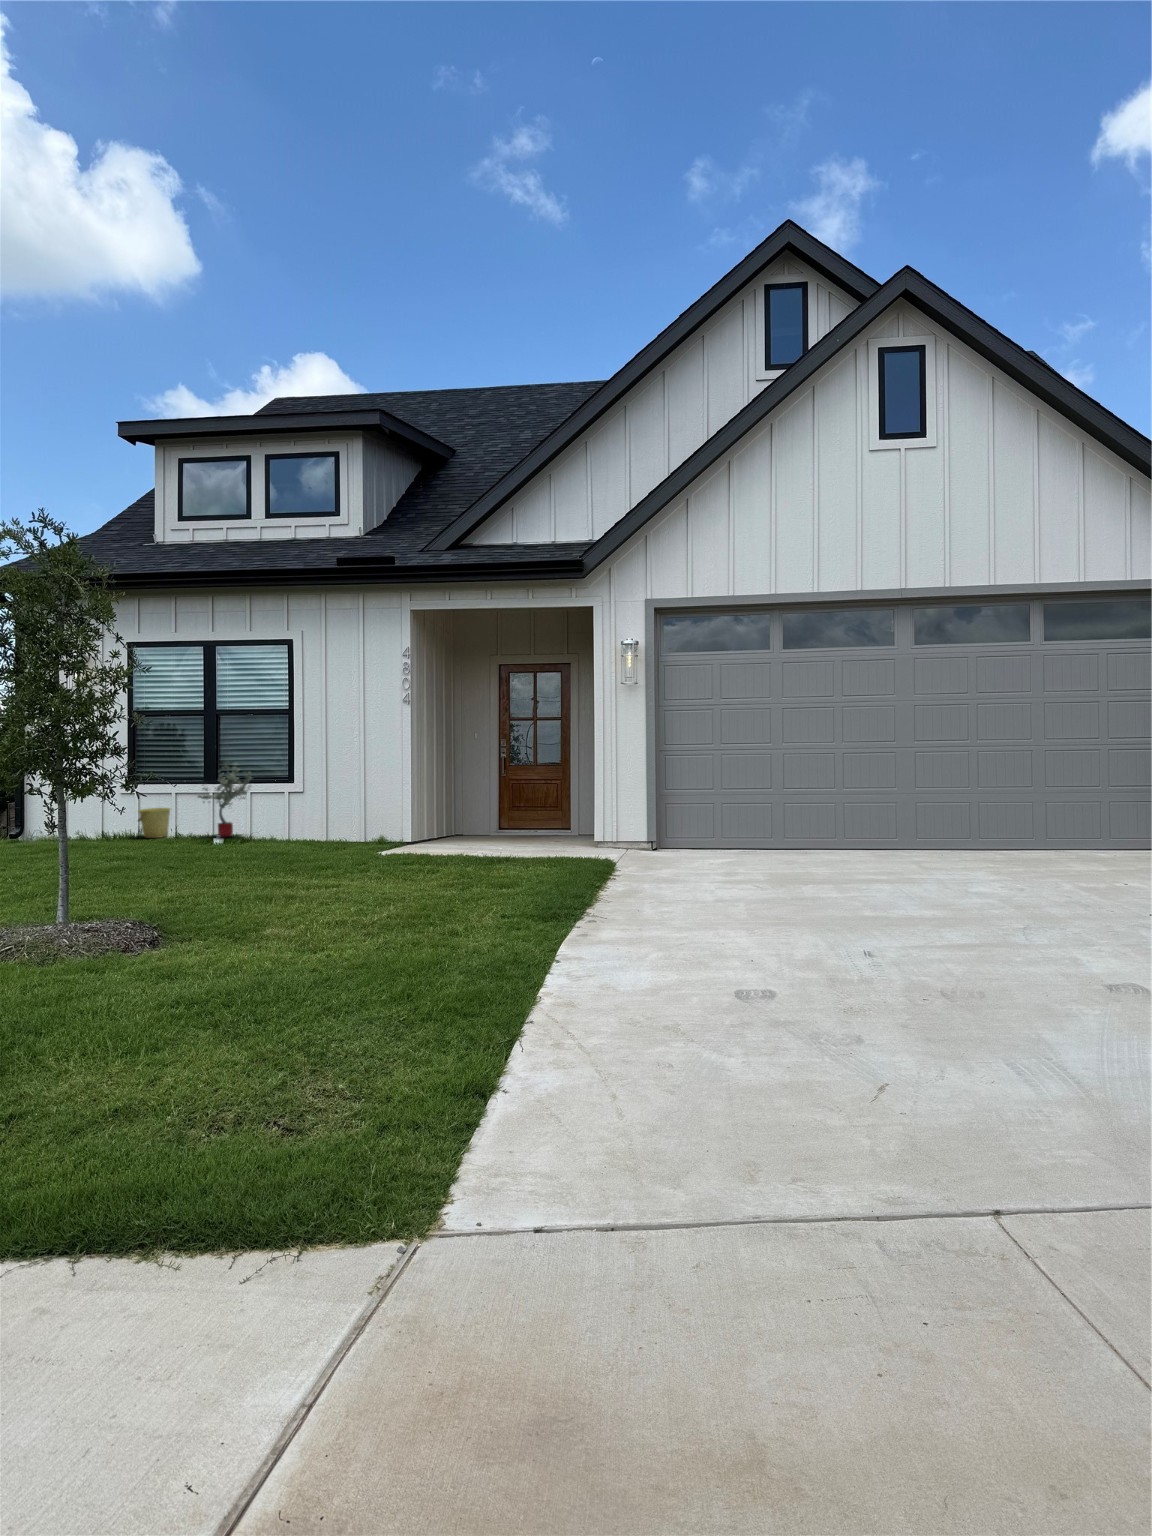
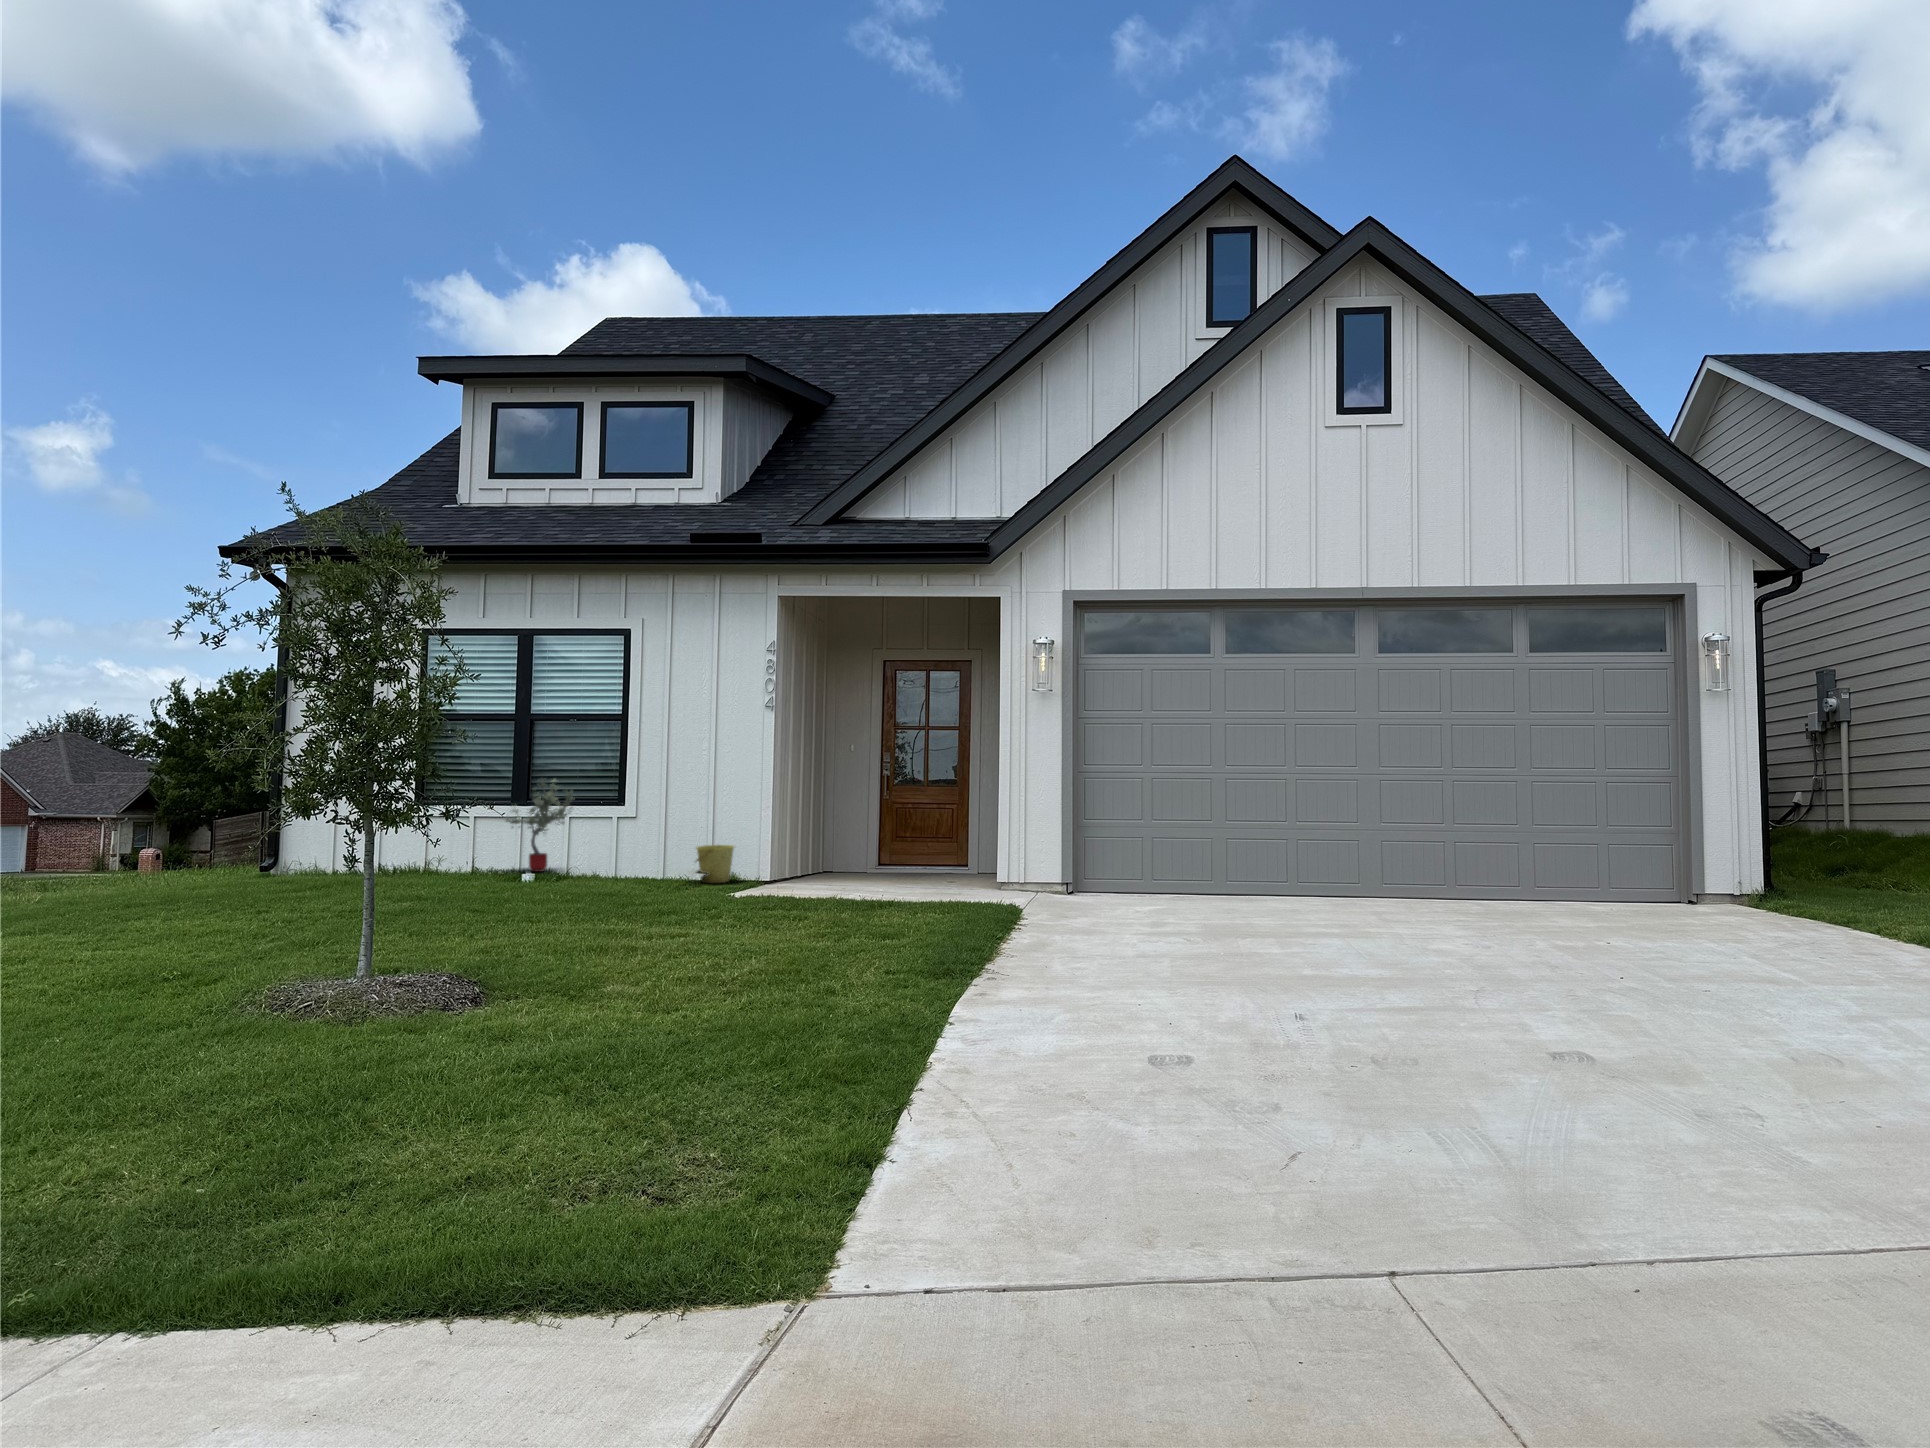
bucket: present [138,808,170,838] -> present [696,845,734,883]

